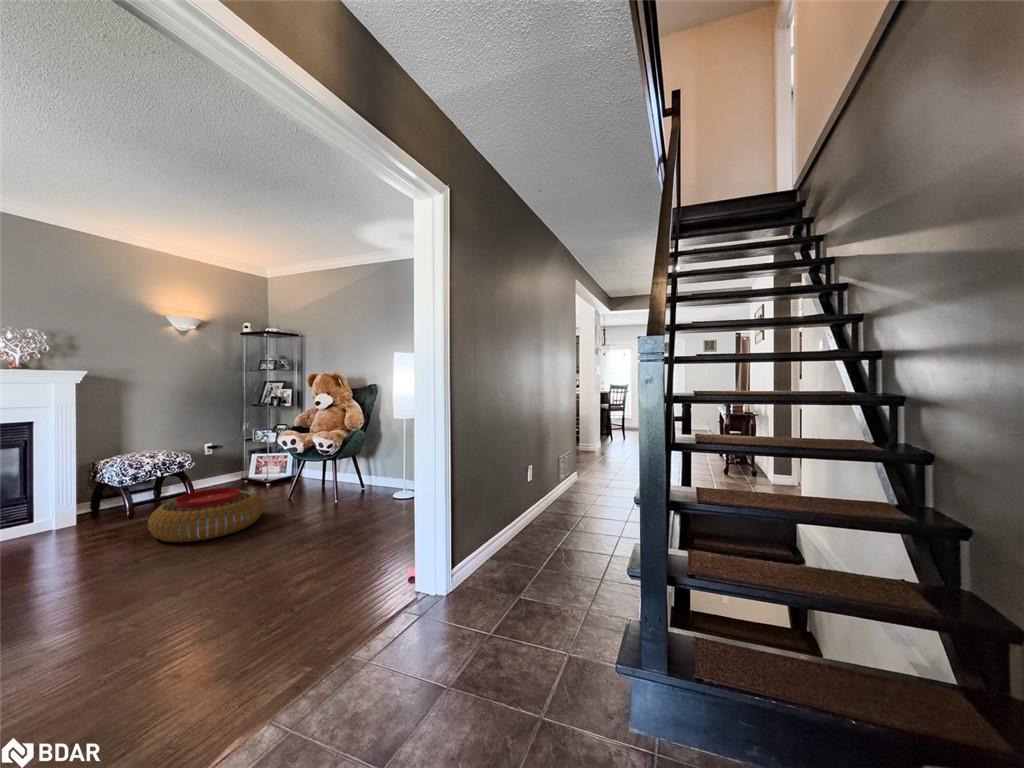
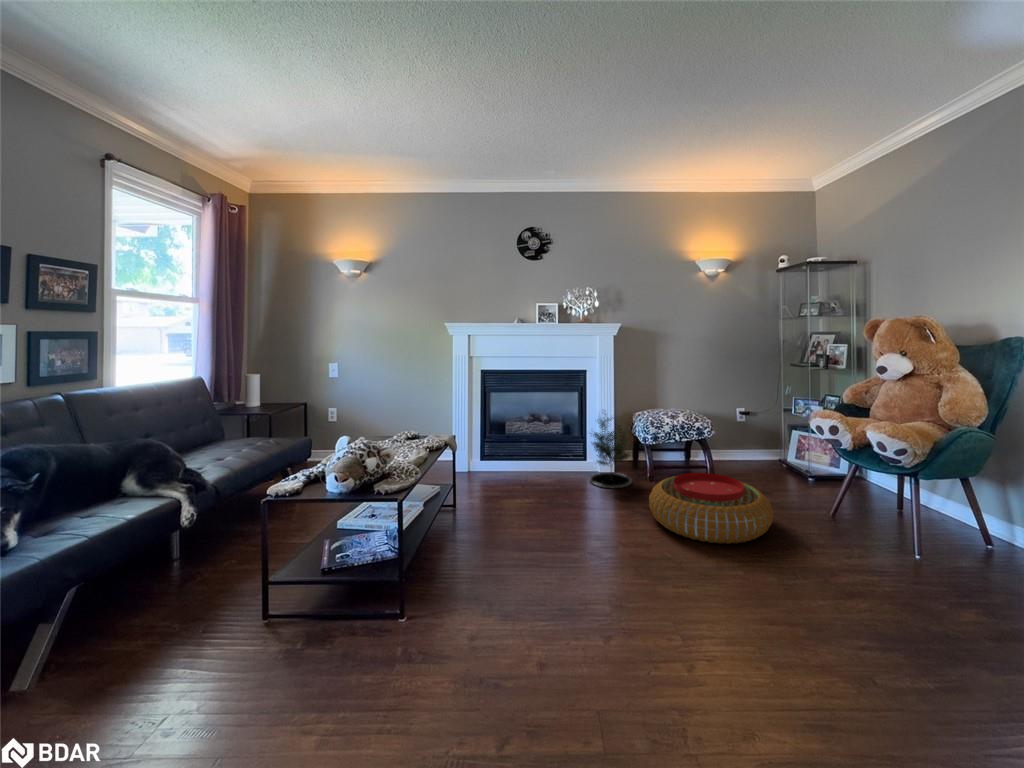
potted tree: none [38,454,109,542] -> present [590,417,632,488]

